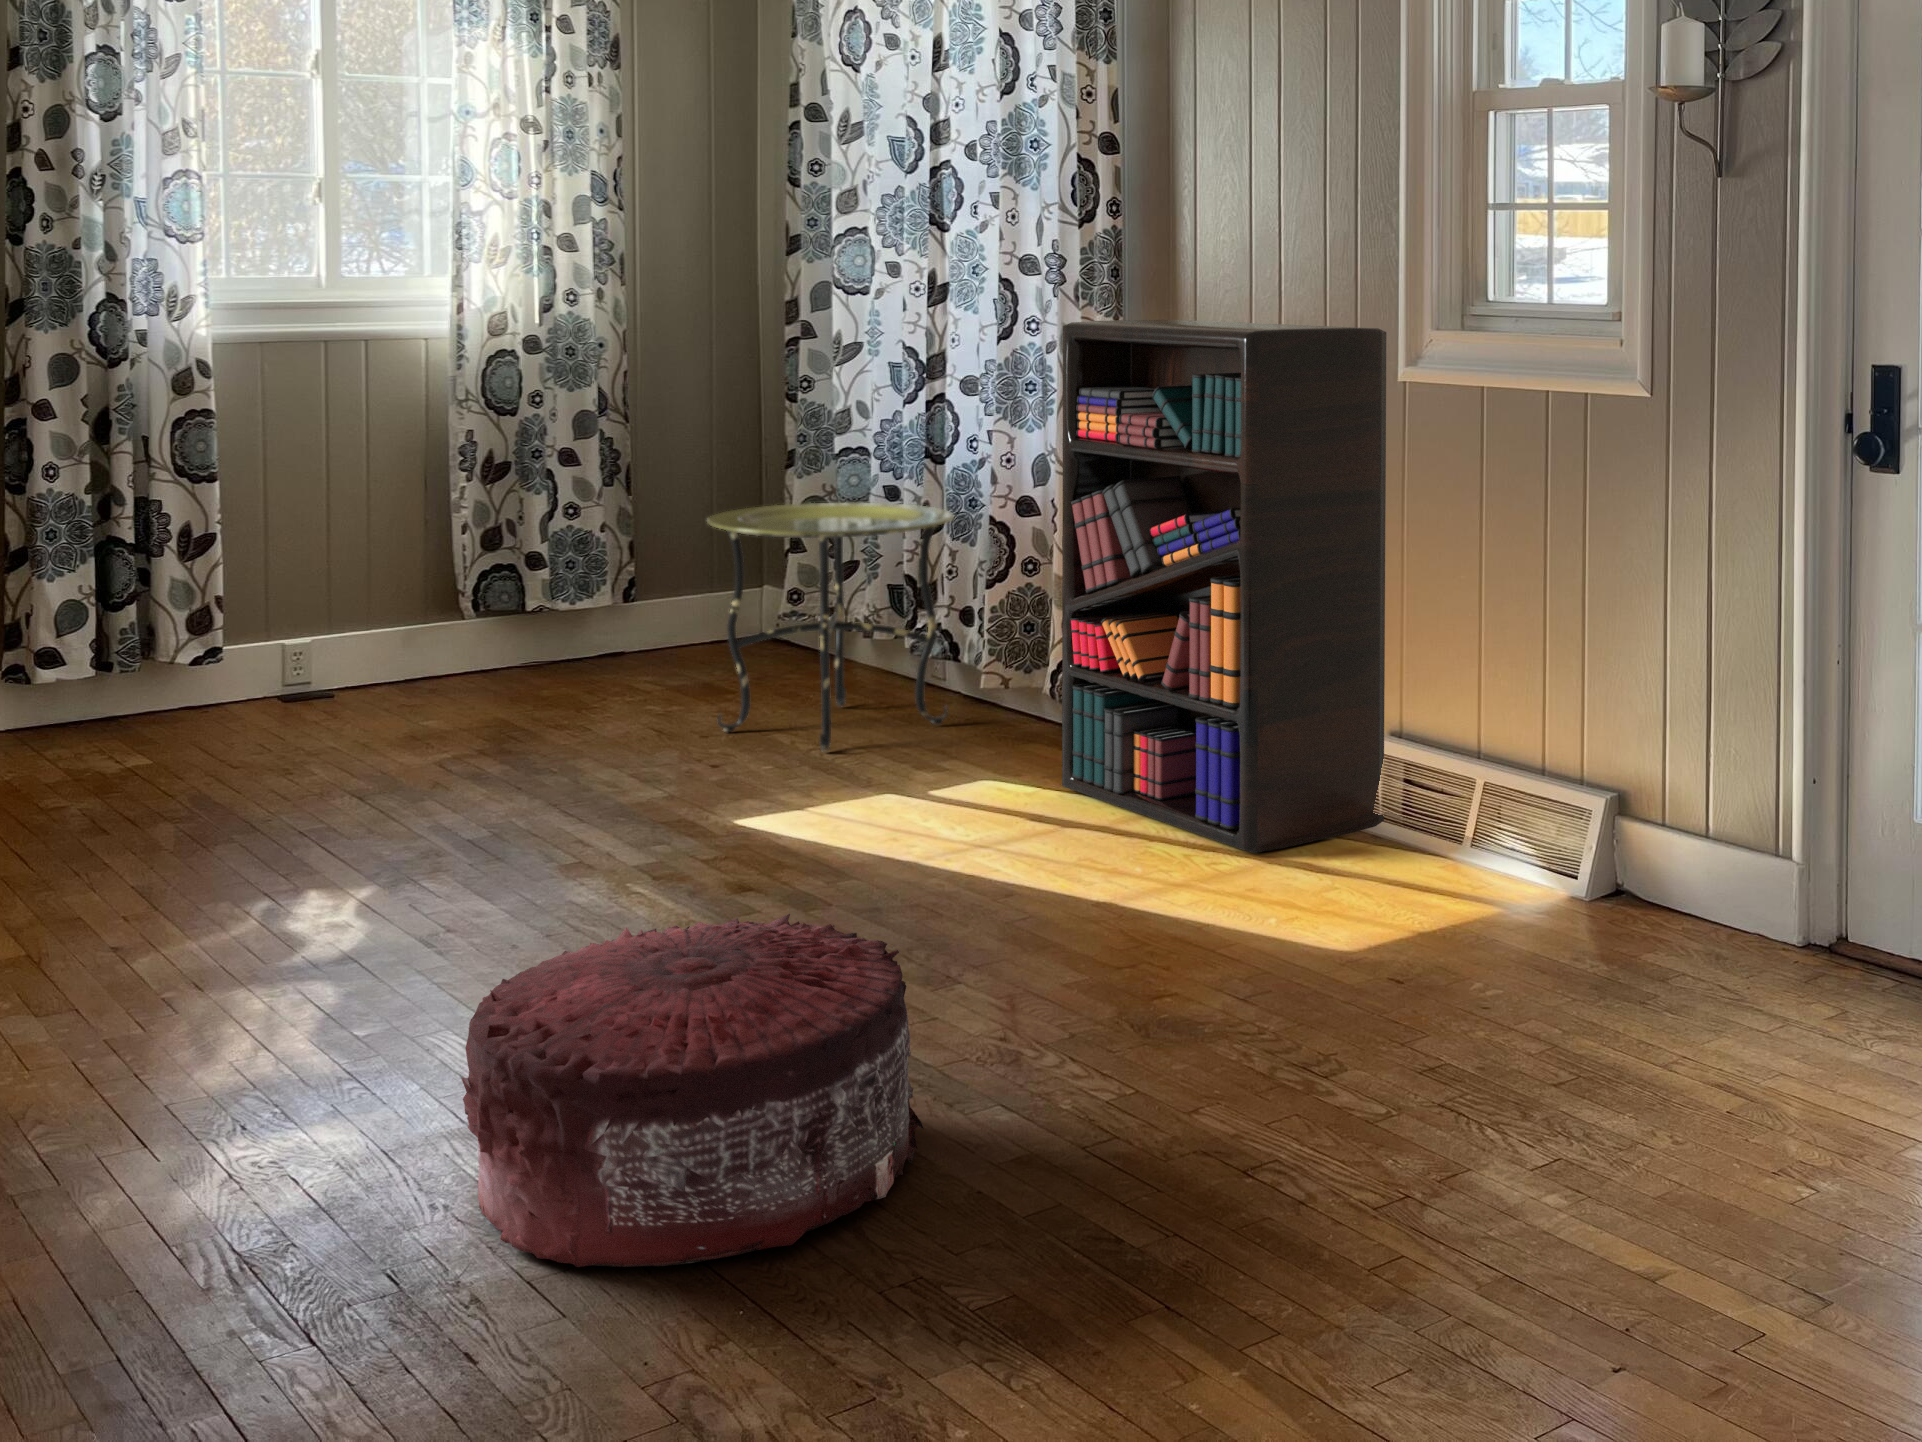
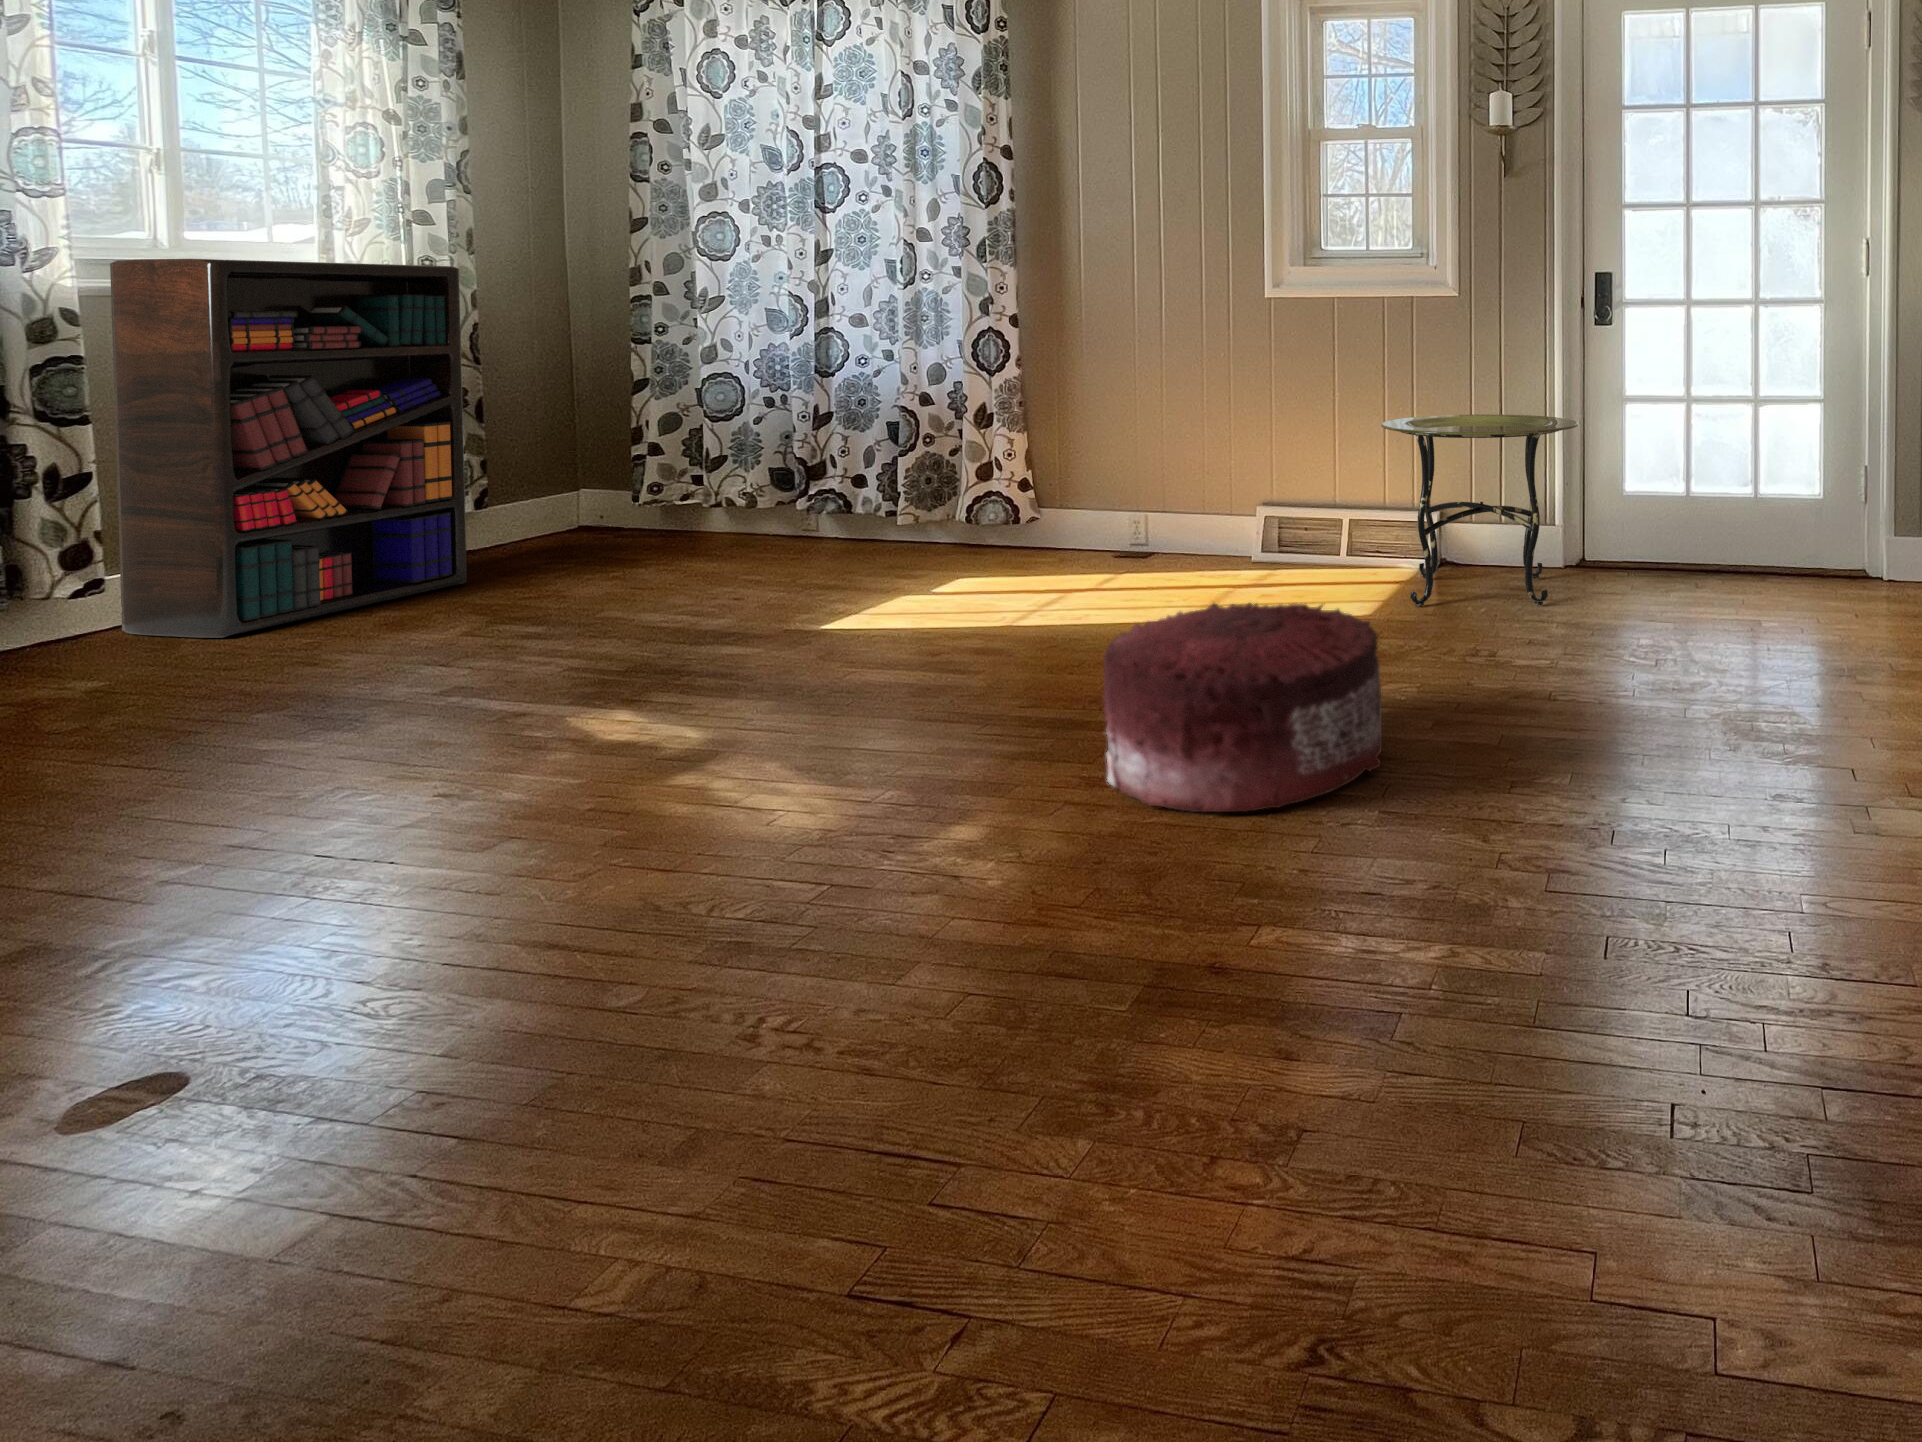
bookshelf: present [1062,320,1386,853] -> present [110,259,467,638]
side table: present [707,503,954,752] -> present [1381,414,1578,606]

